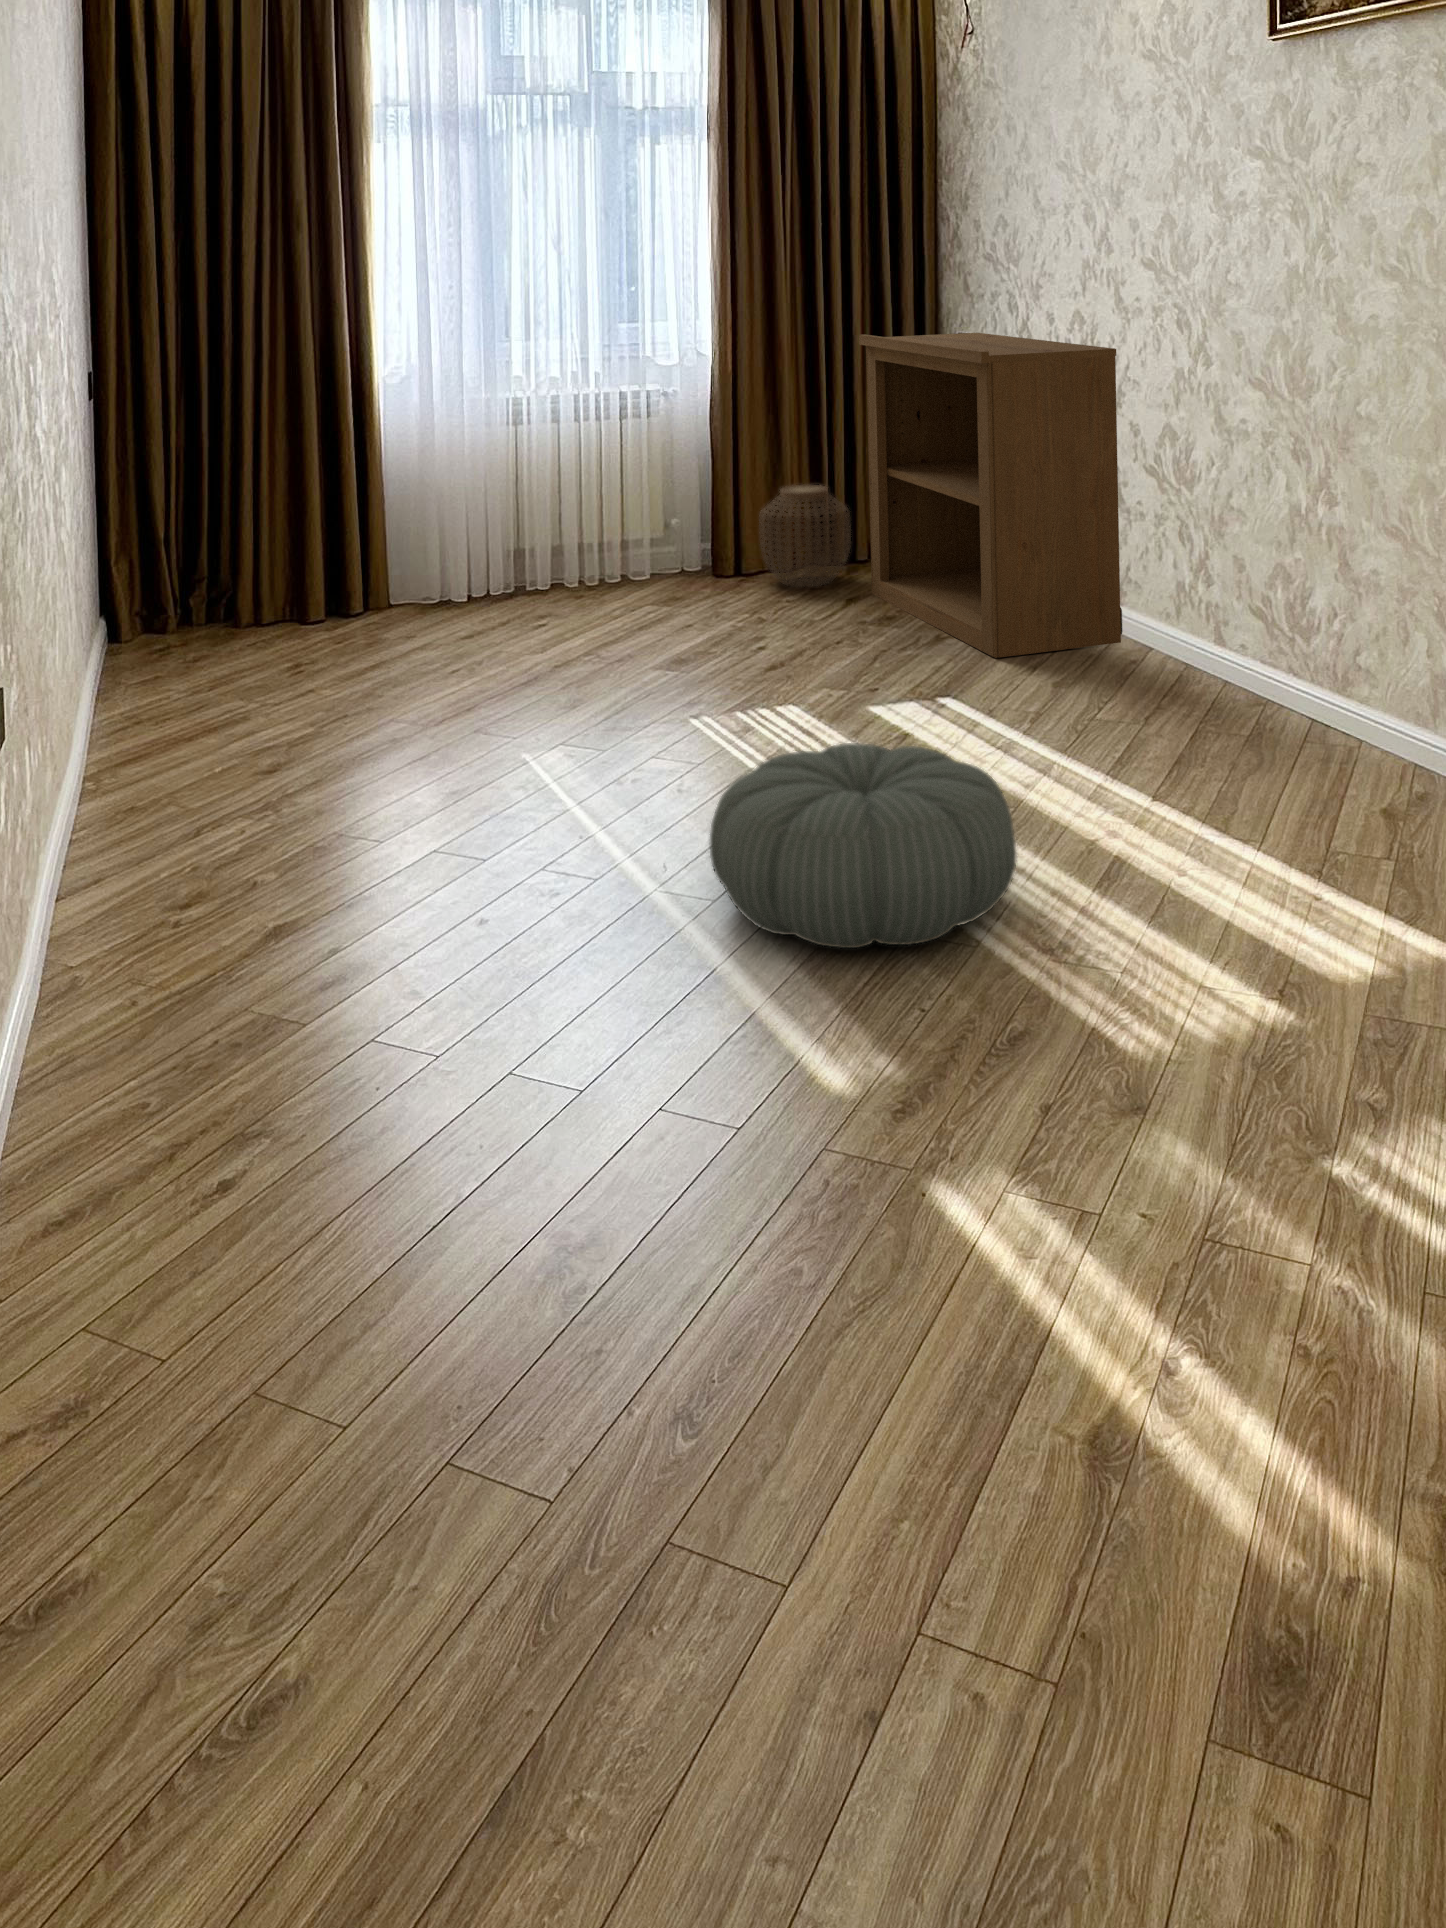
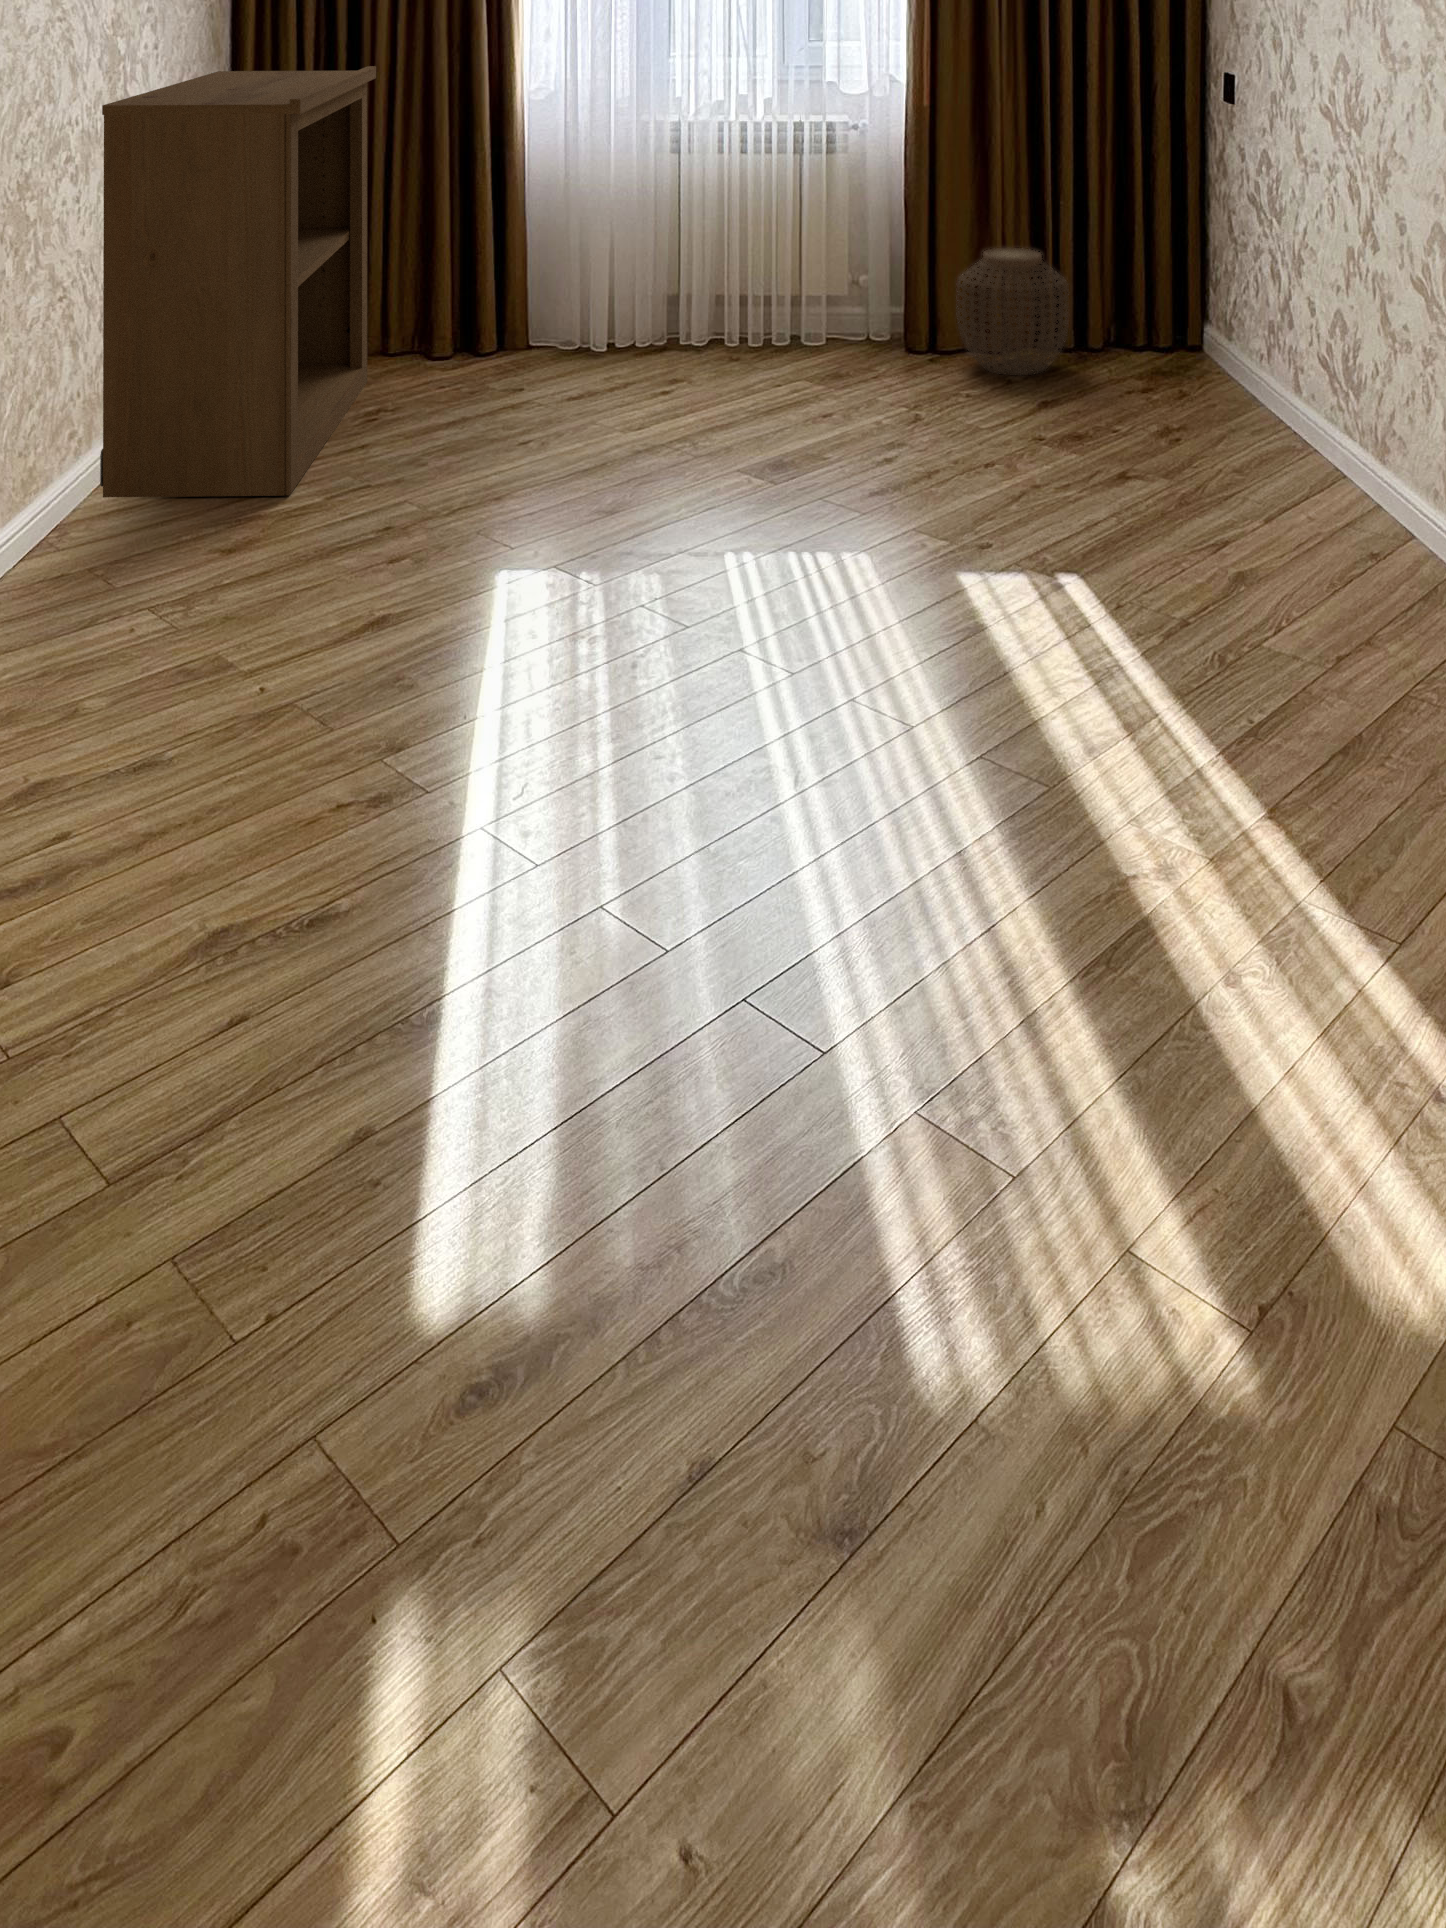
bookshelf: present [859,333,1122,658] -> present [100,66,376,497]
pouf: present [709,743,1017,948] -> none [496,666,945,1033]

